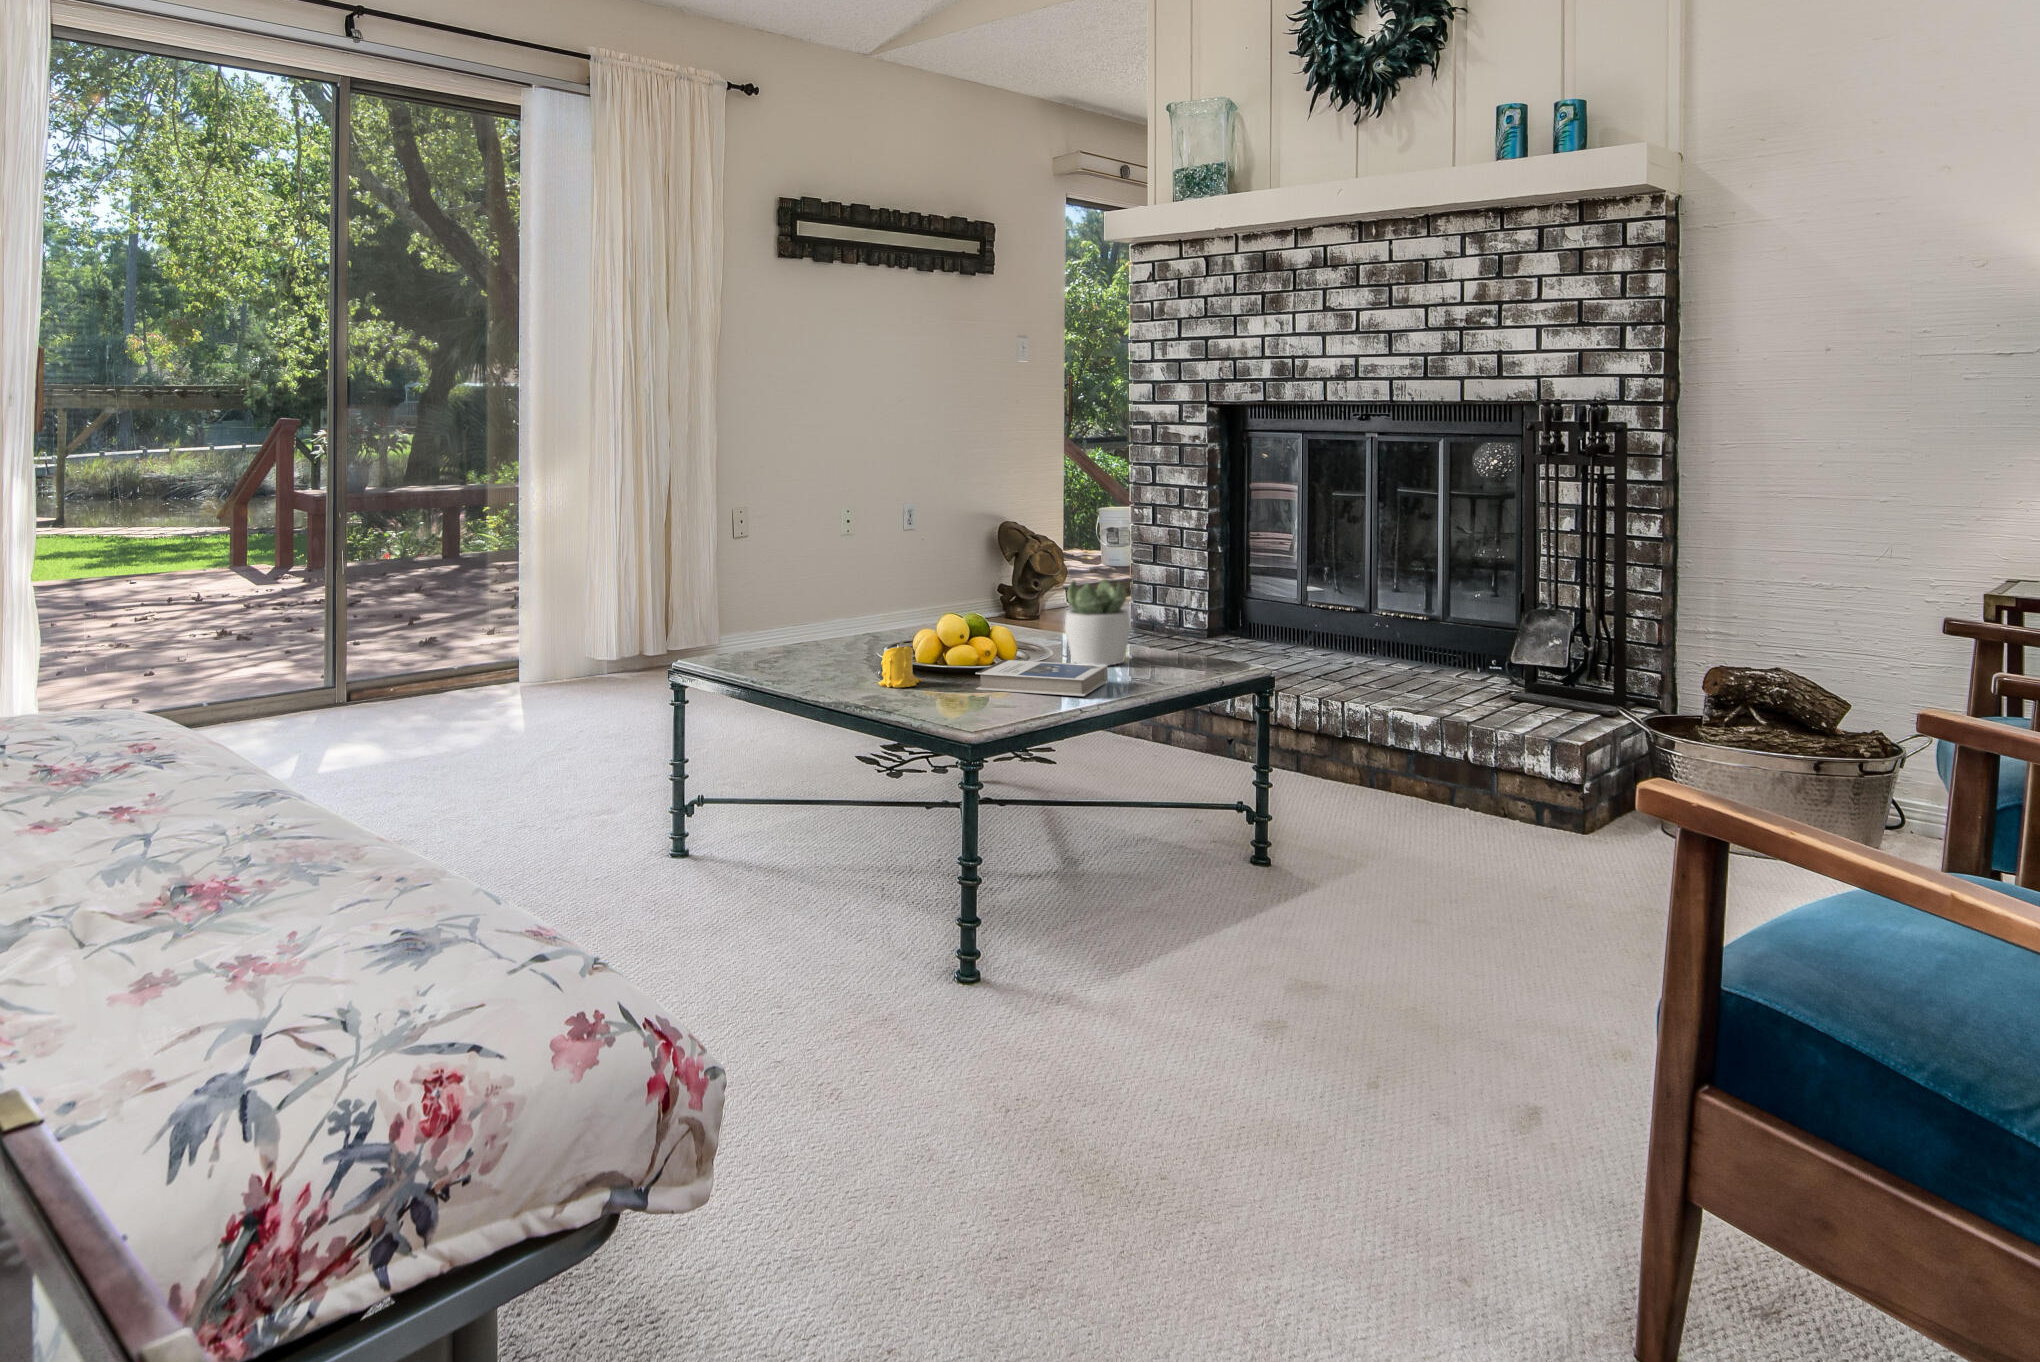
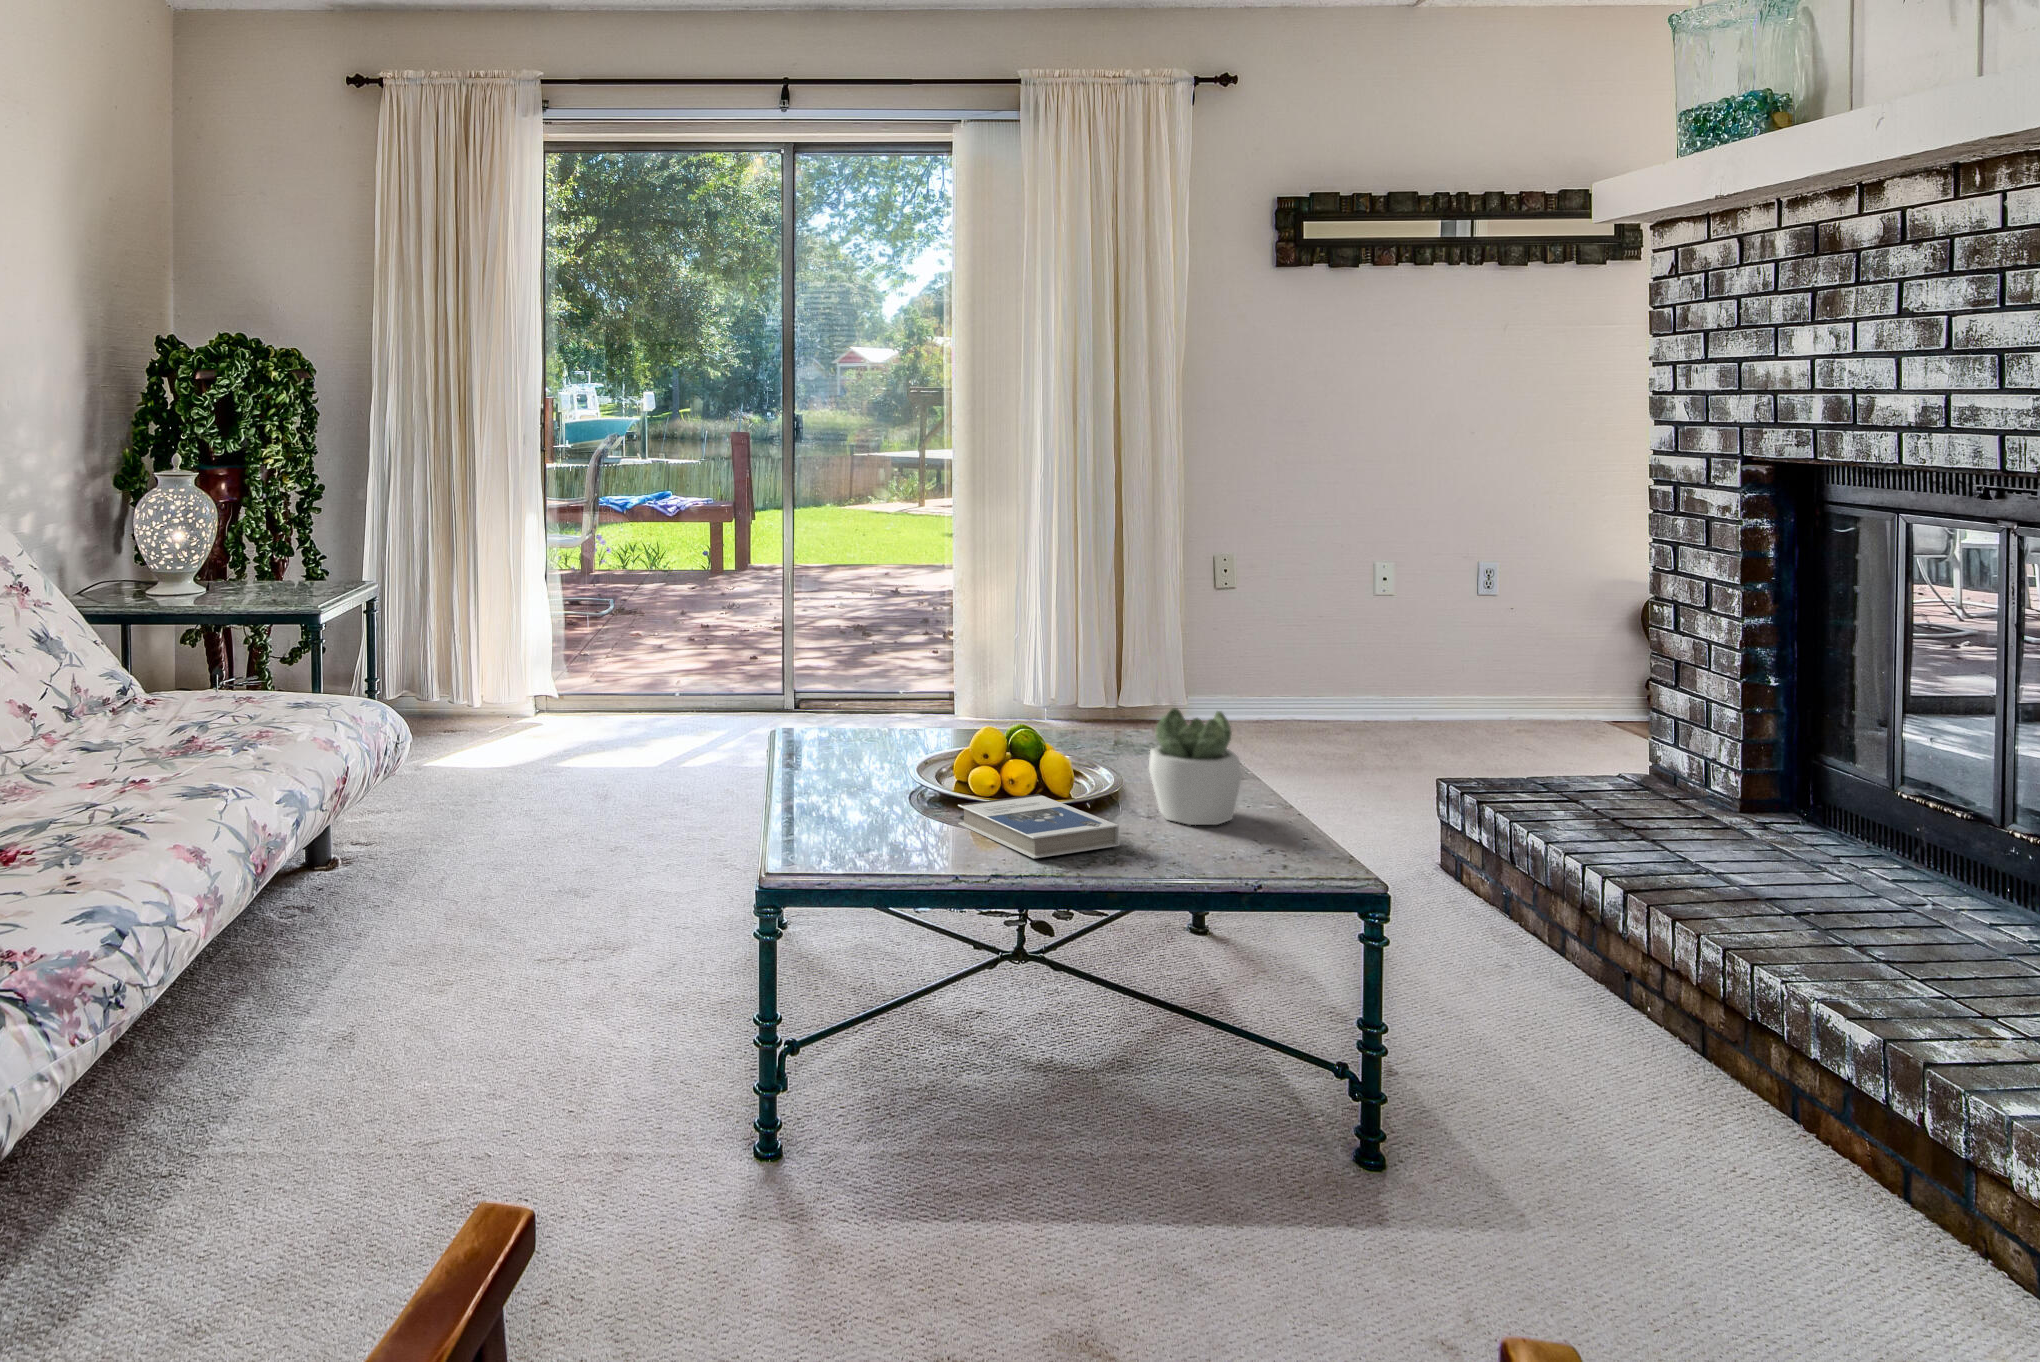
candle: present [878,646,922,688] -> none [876,754,930,806]

